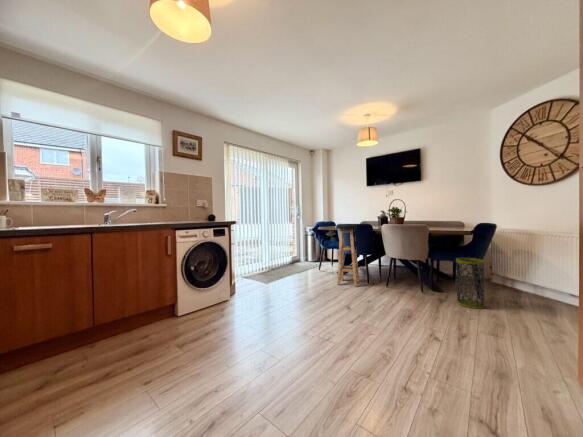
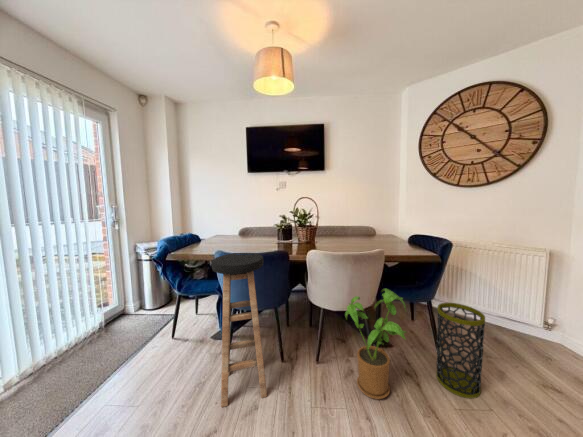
house plant: none [399,243,434,298] -> present [345,289,406,399]

